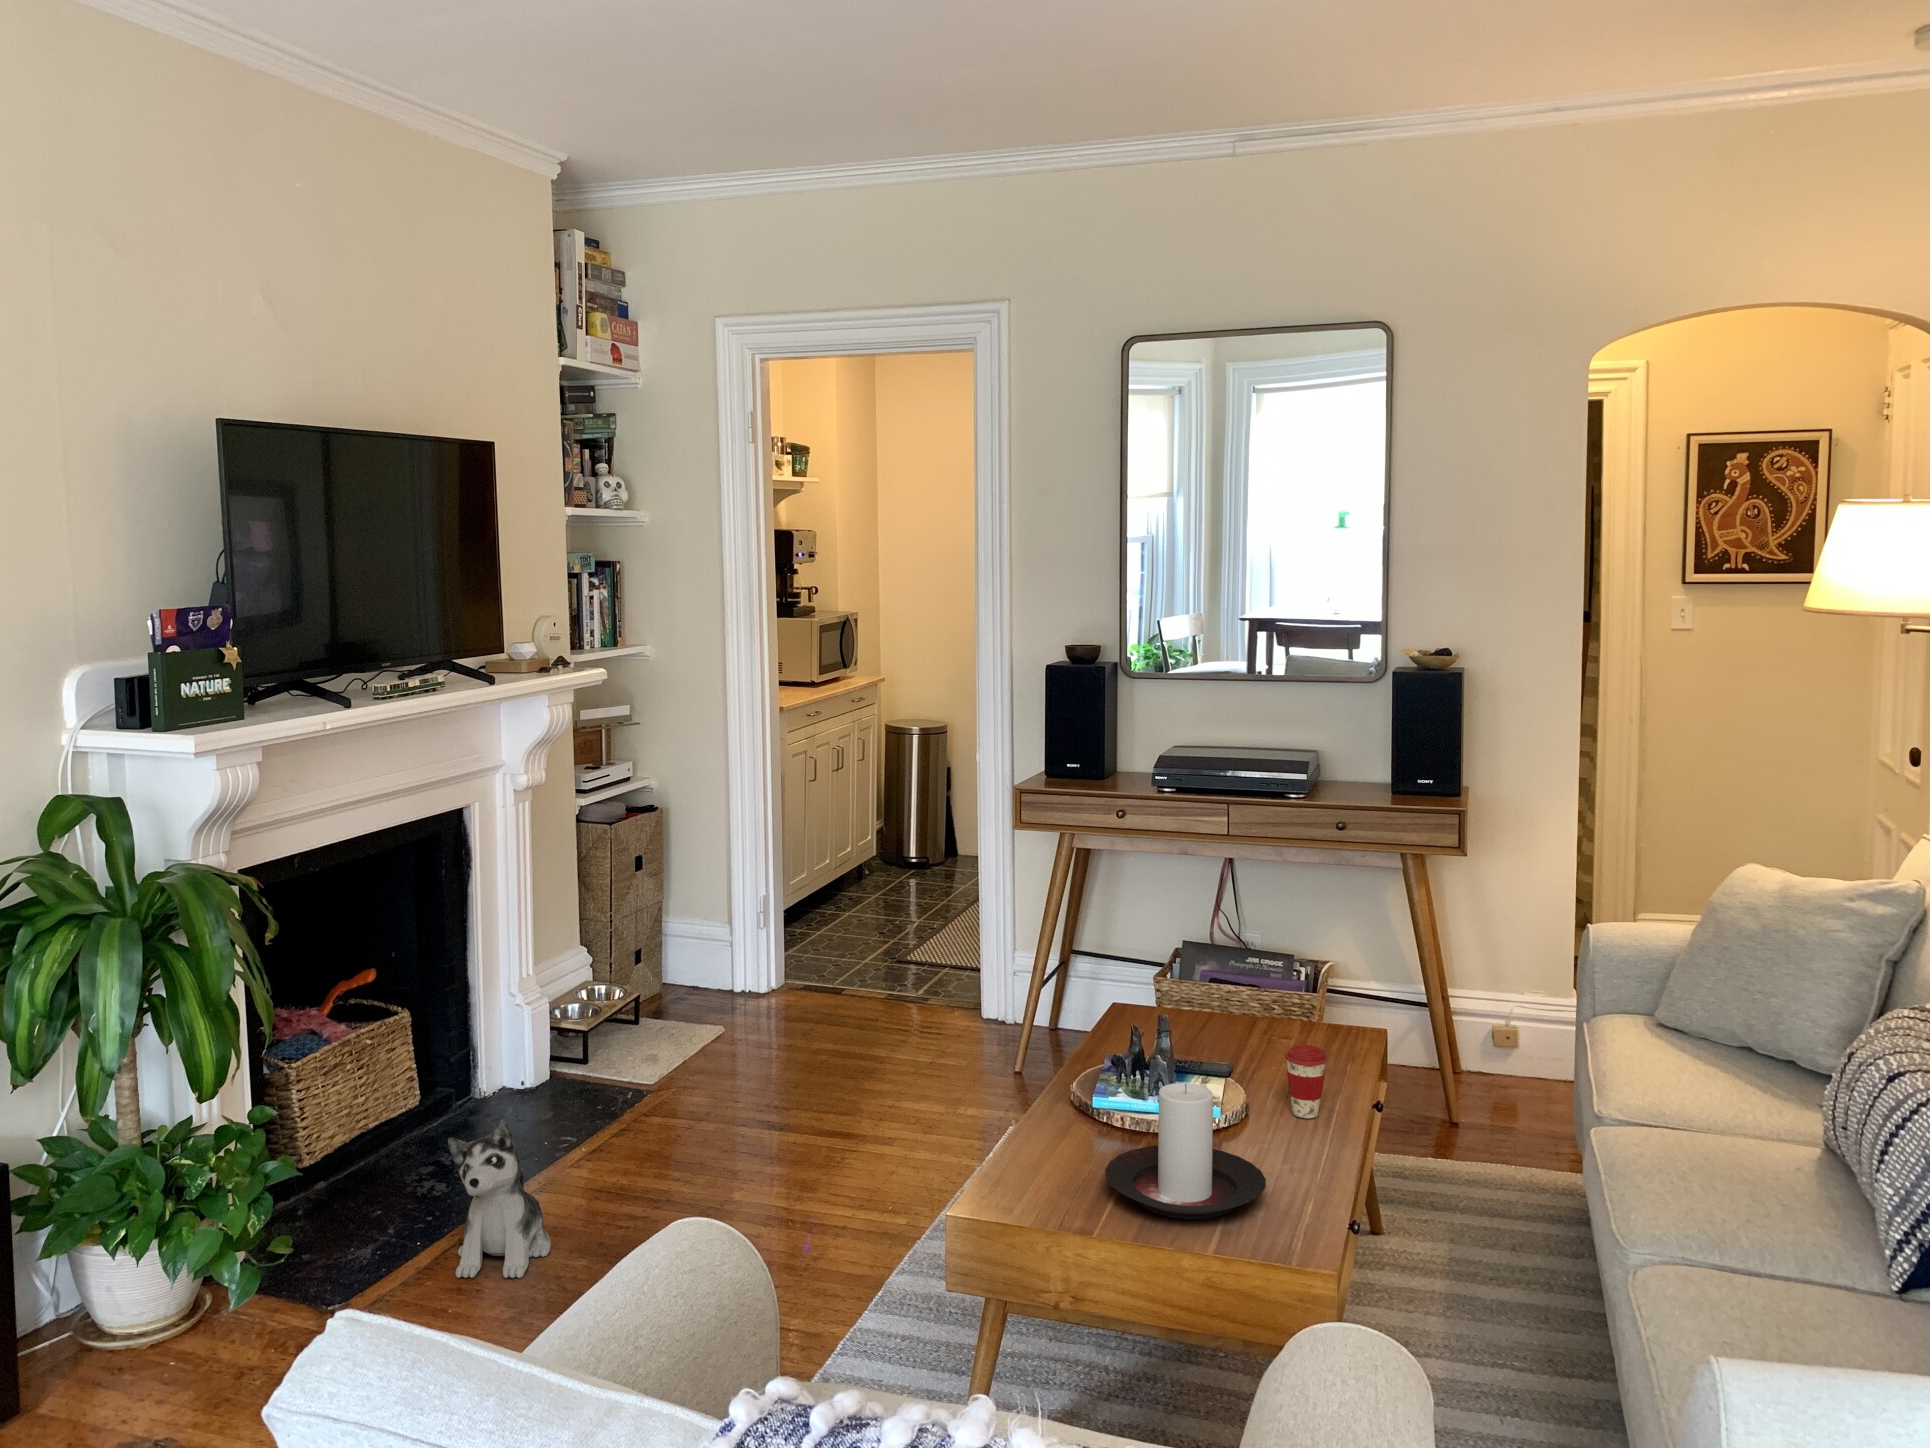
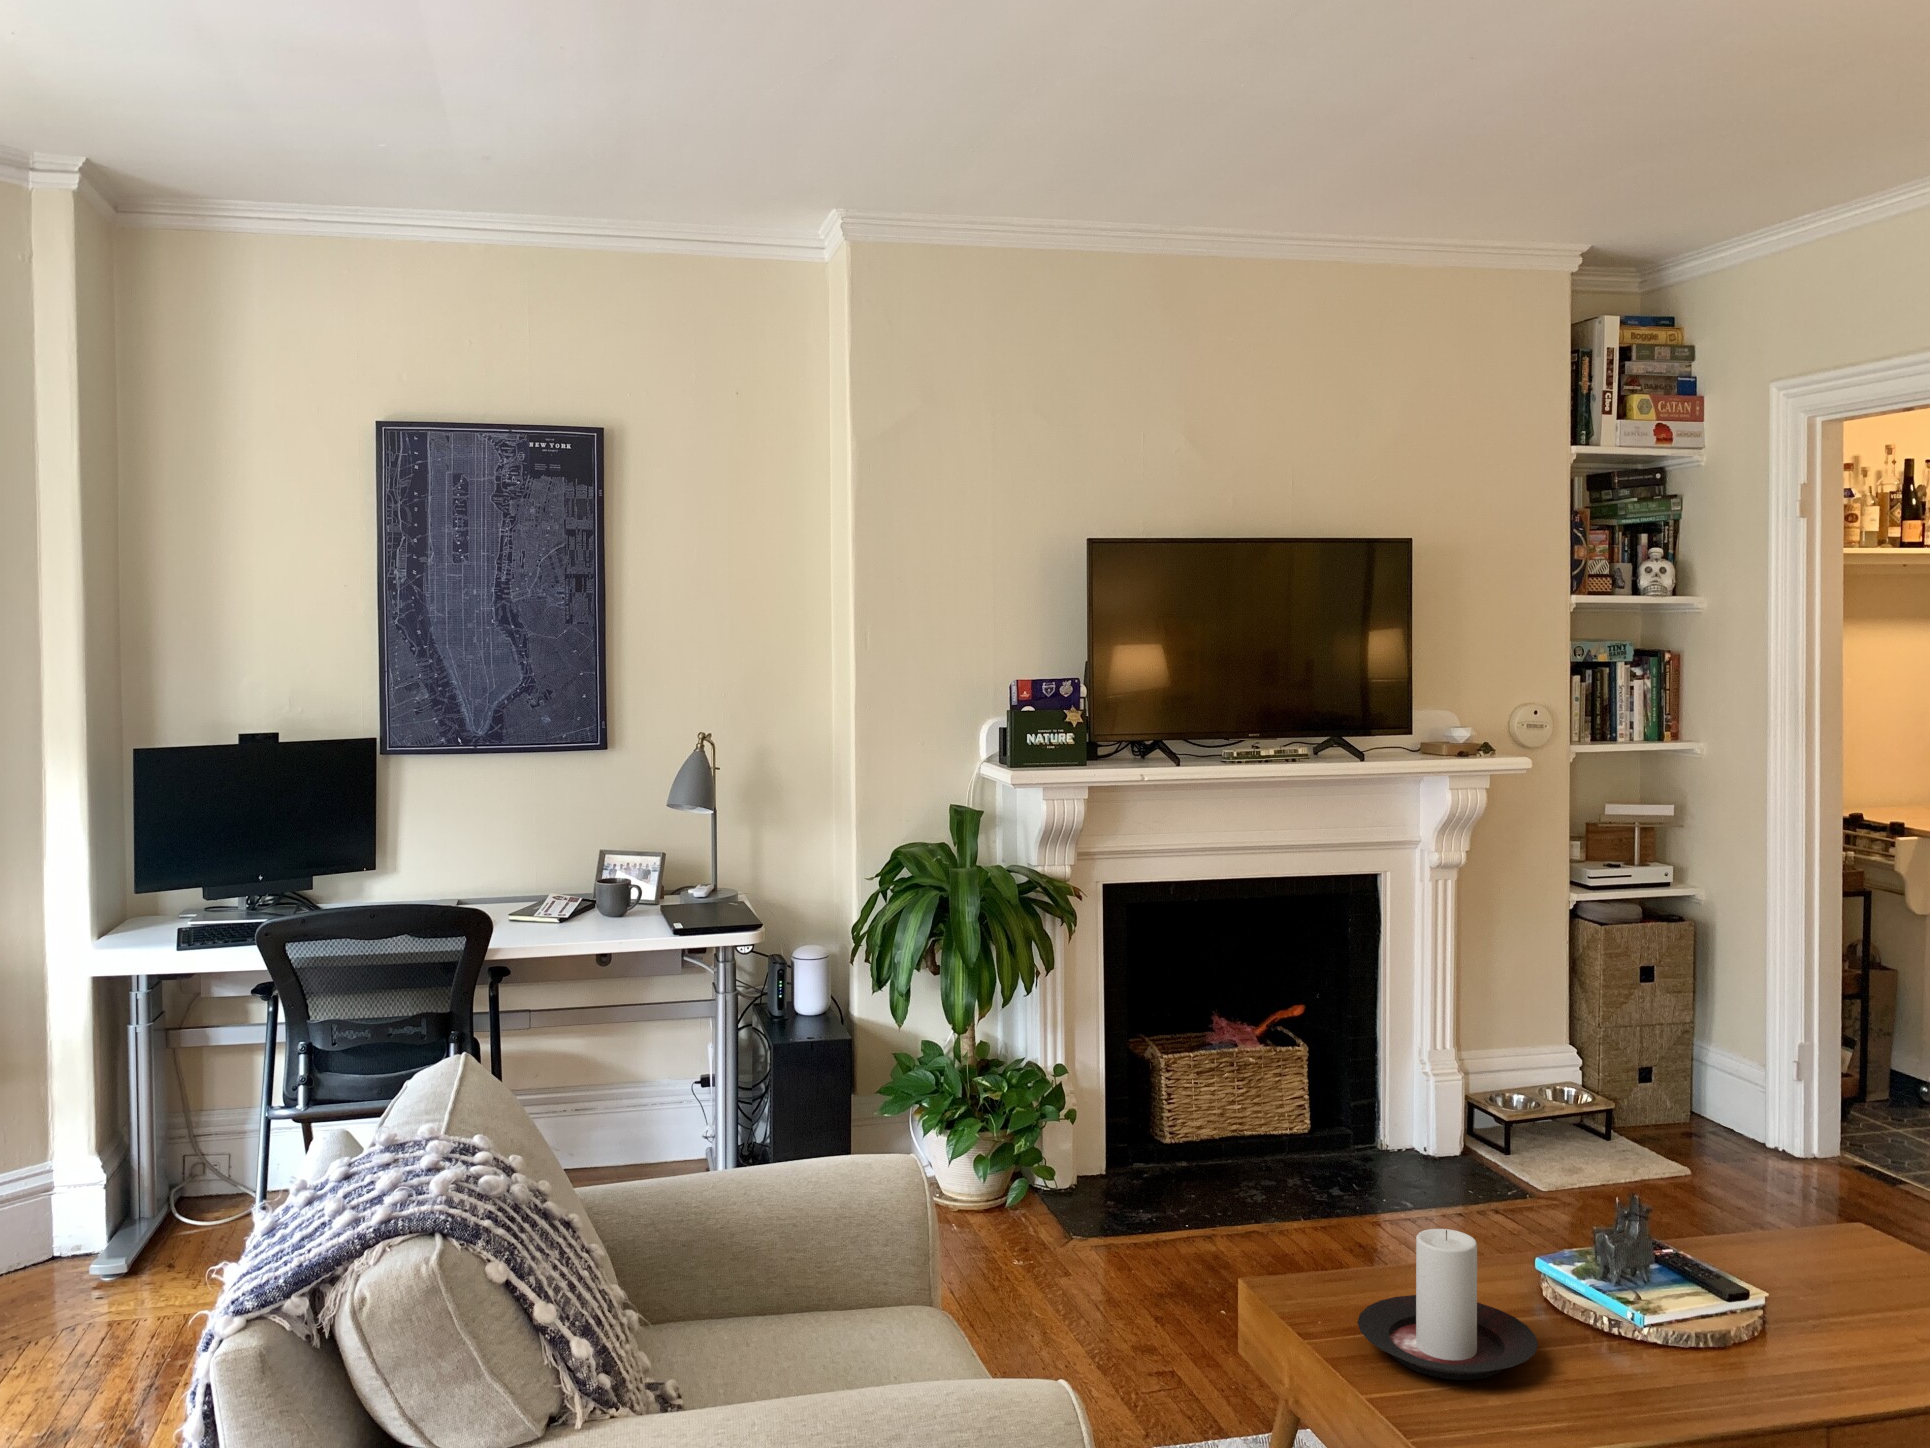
coffee cup: present [1285,1044,1327,1118] -> none [1746,1283,1805,1380]
plush toy: present [448,1120,551,1278] -> none [1163,1129,1265,1267]

